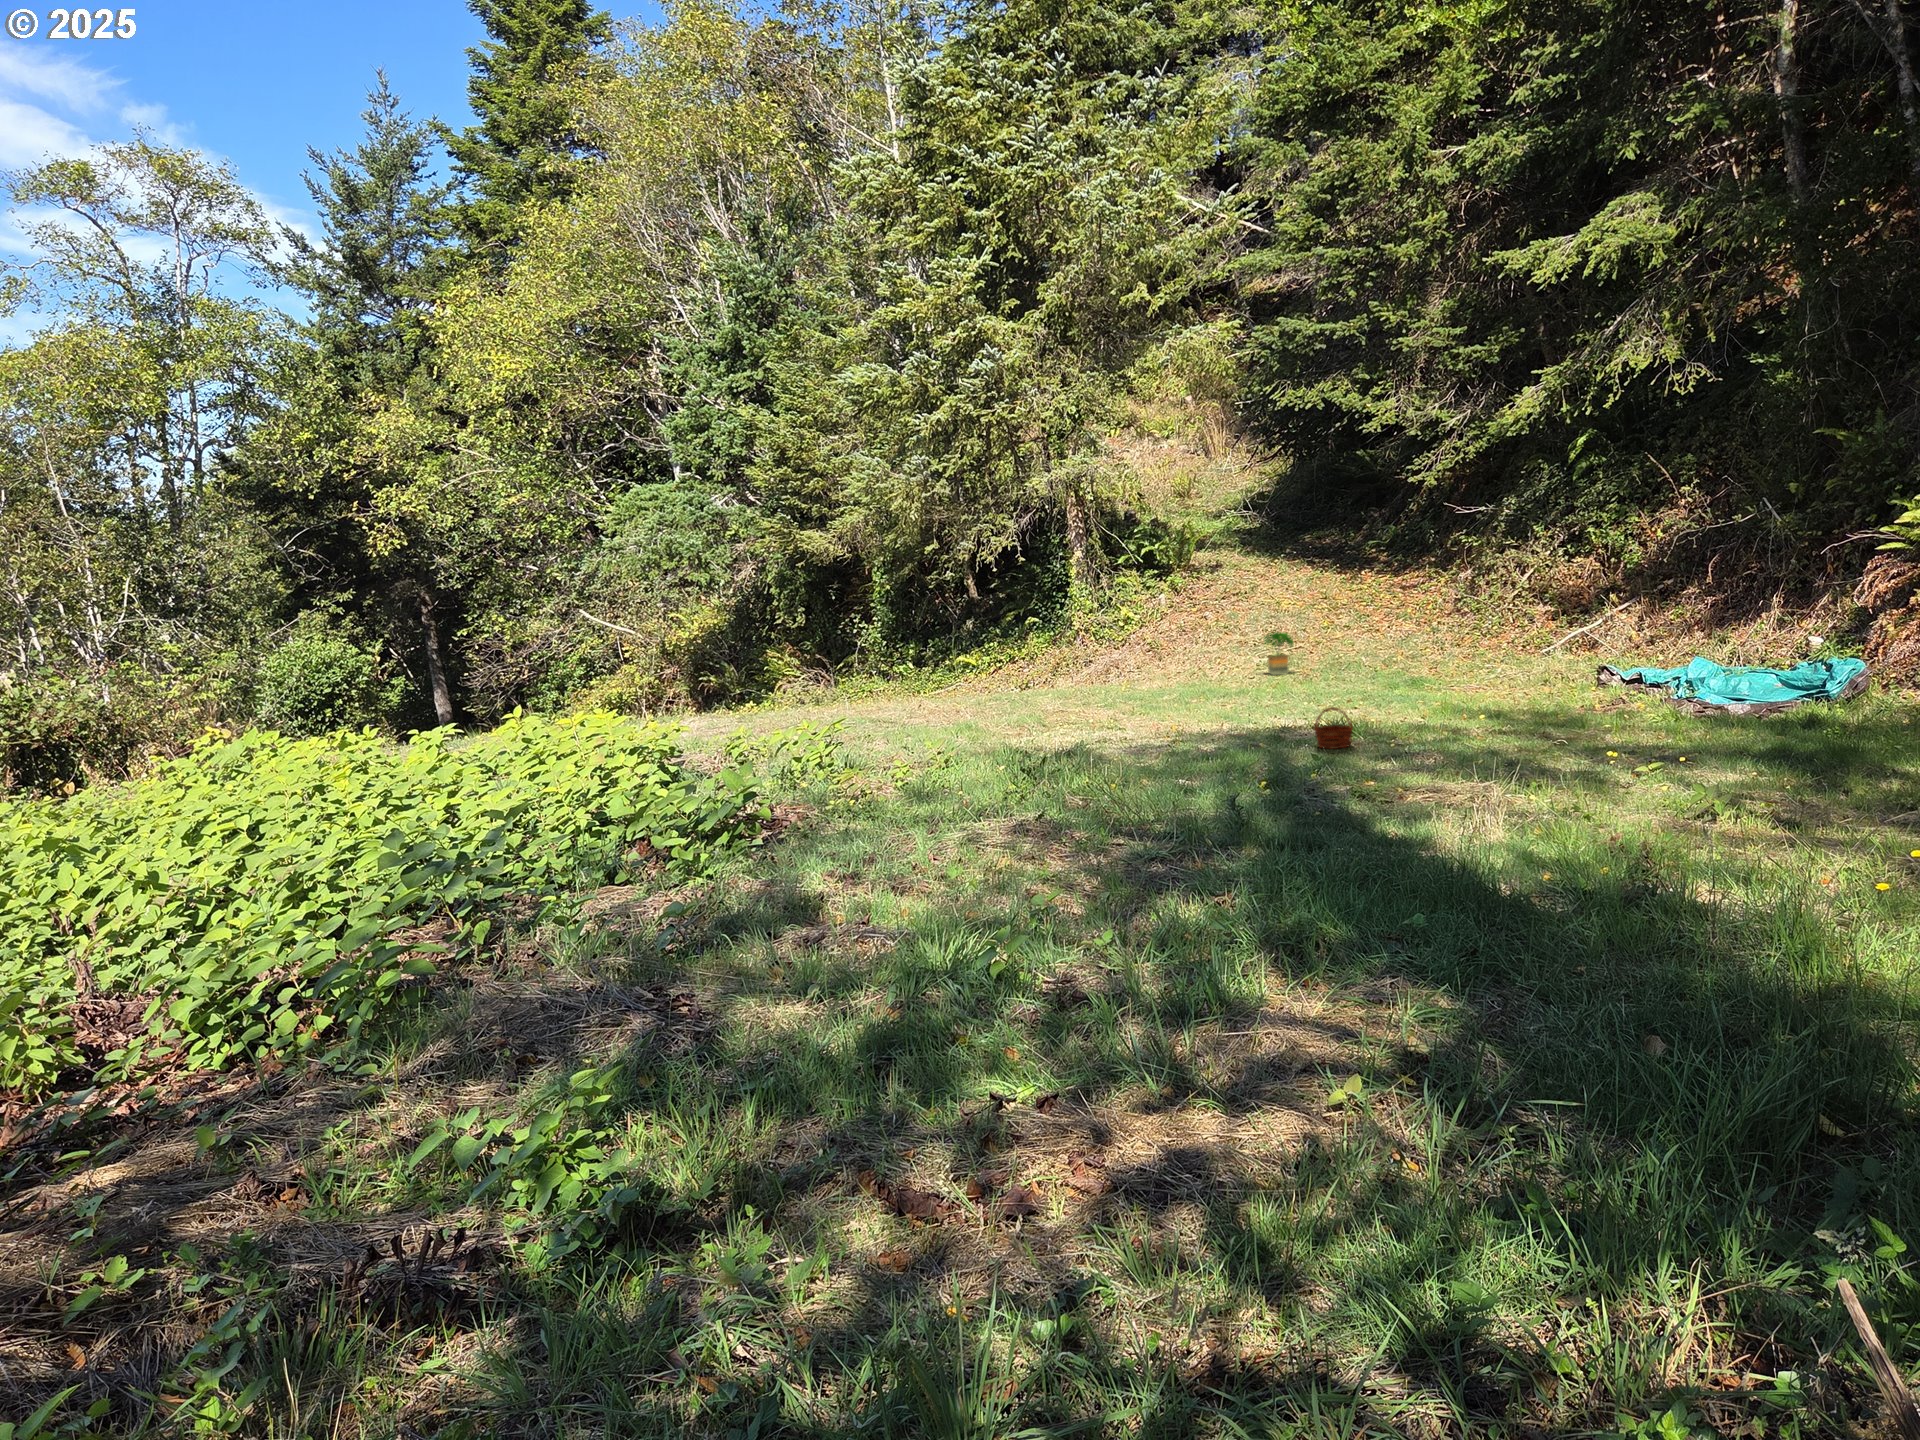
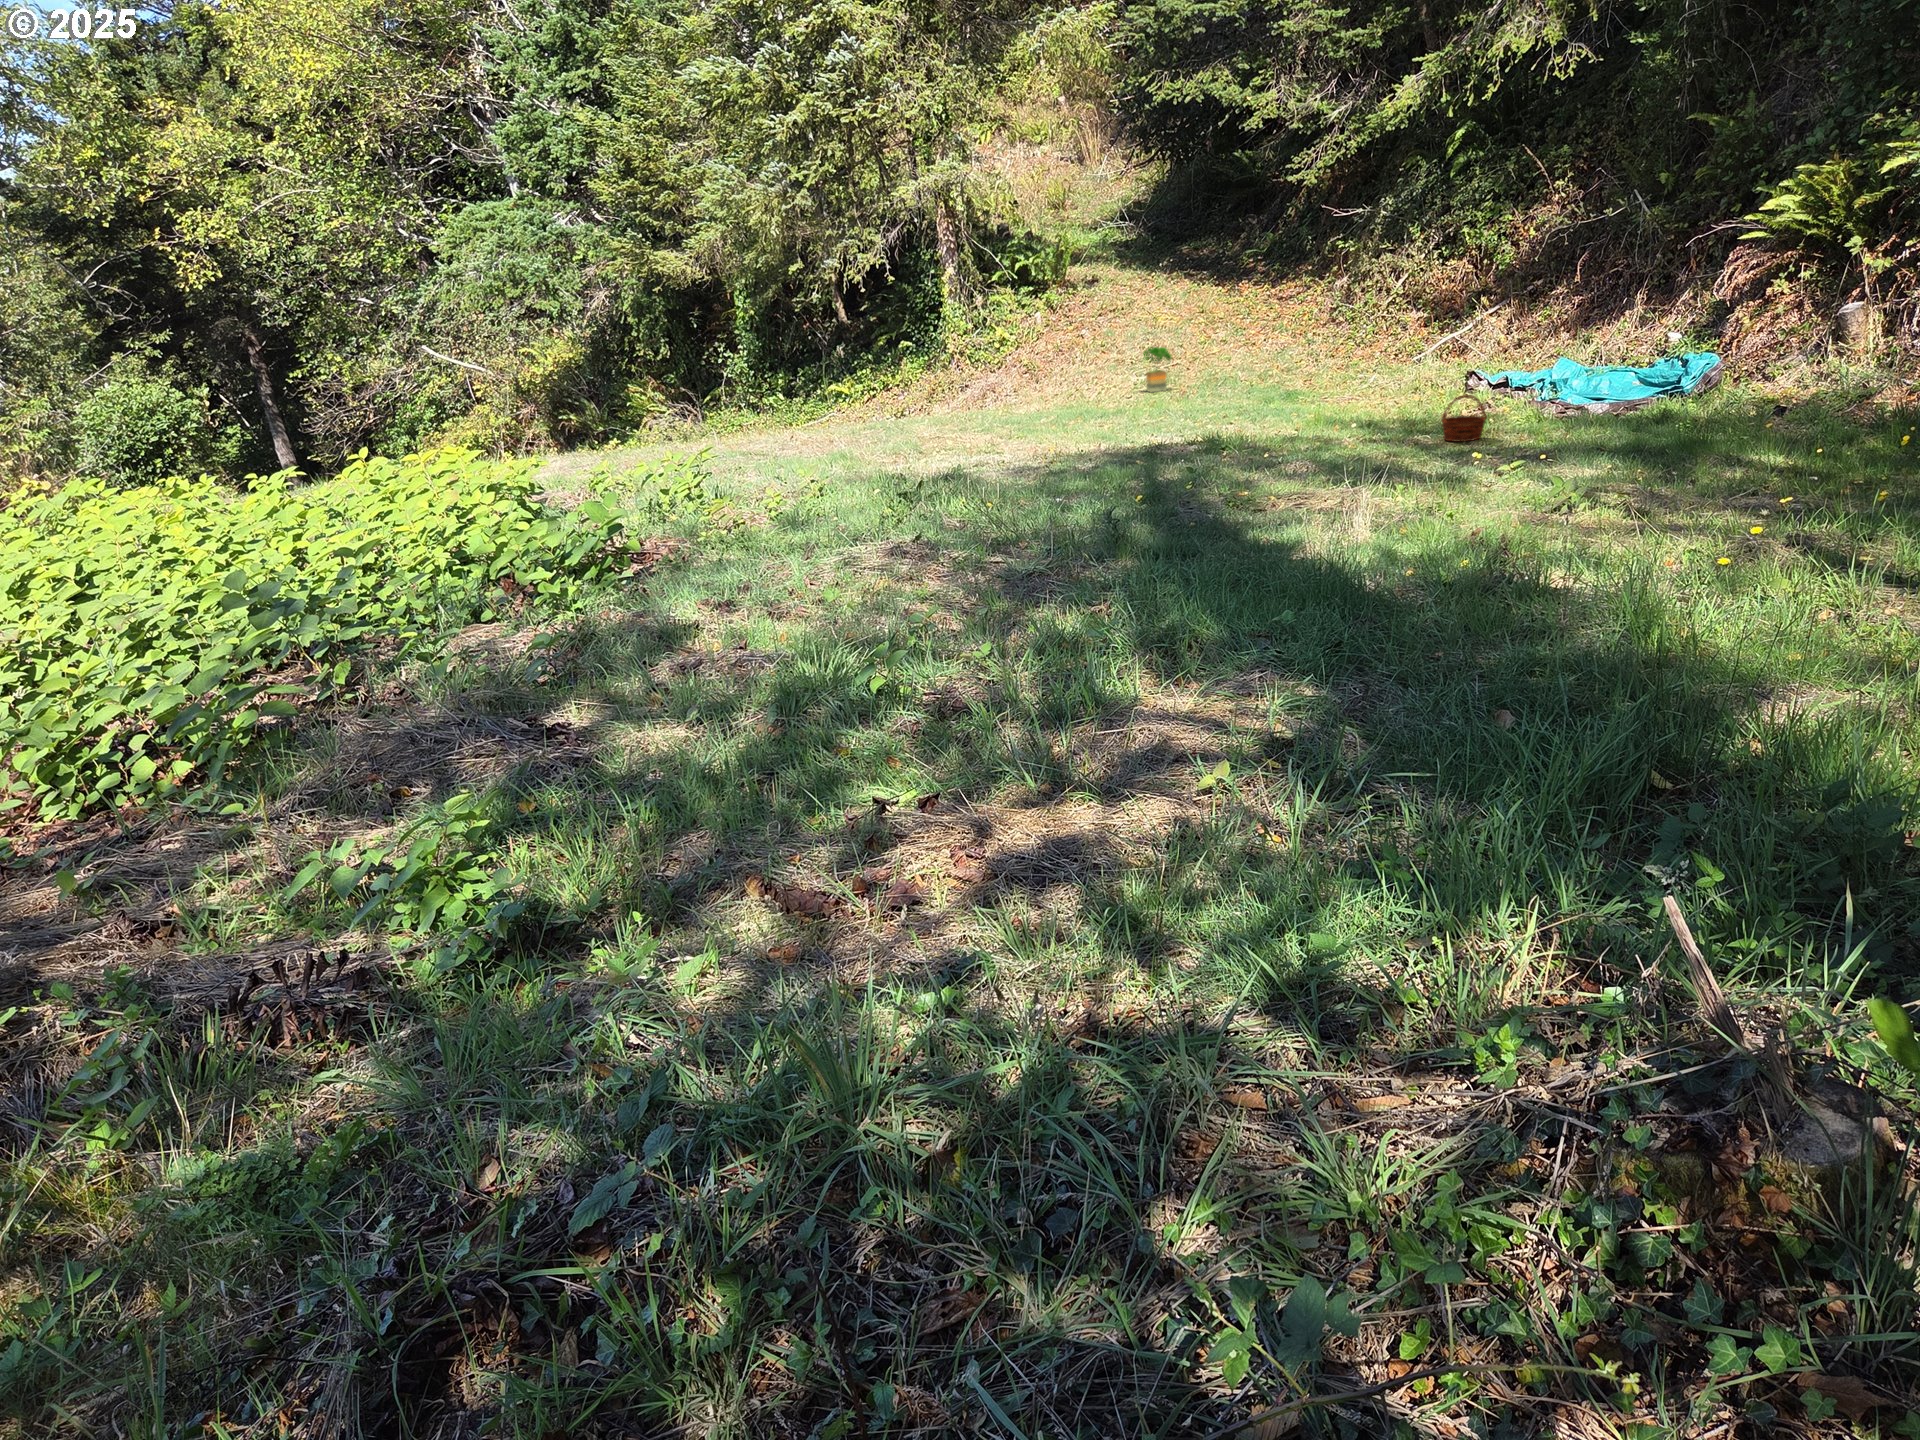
basket: present [1314,707,1353,749] -> present [1441,395,1487,442]

